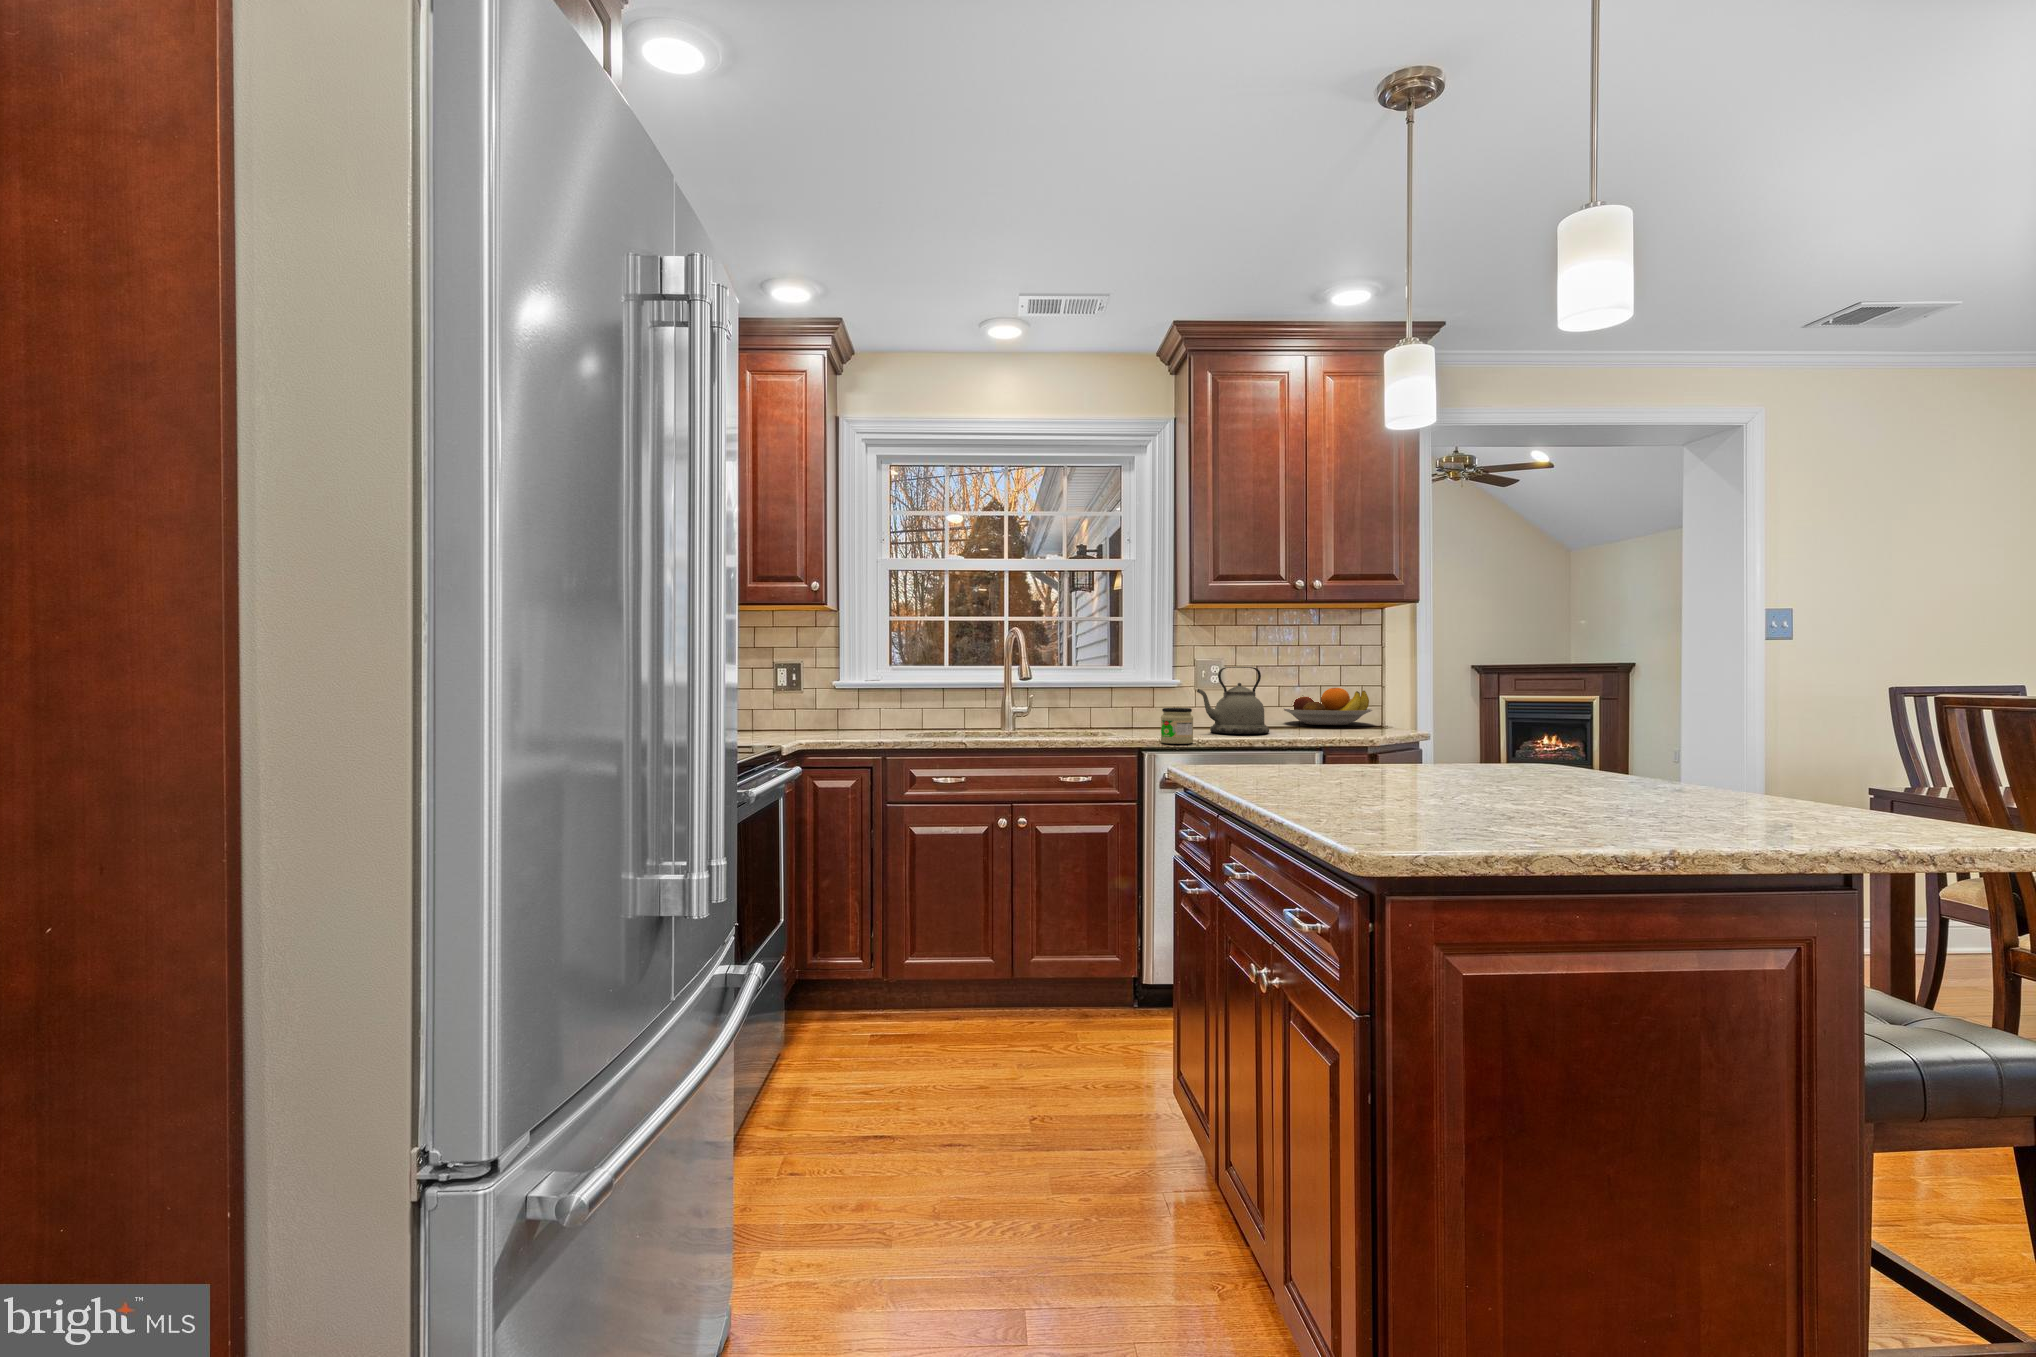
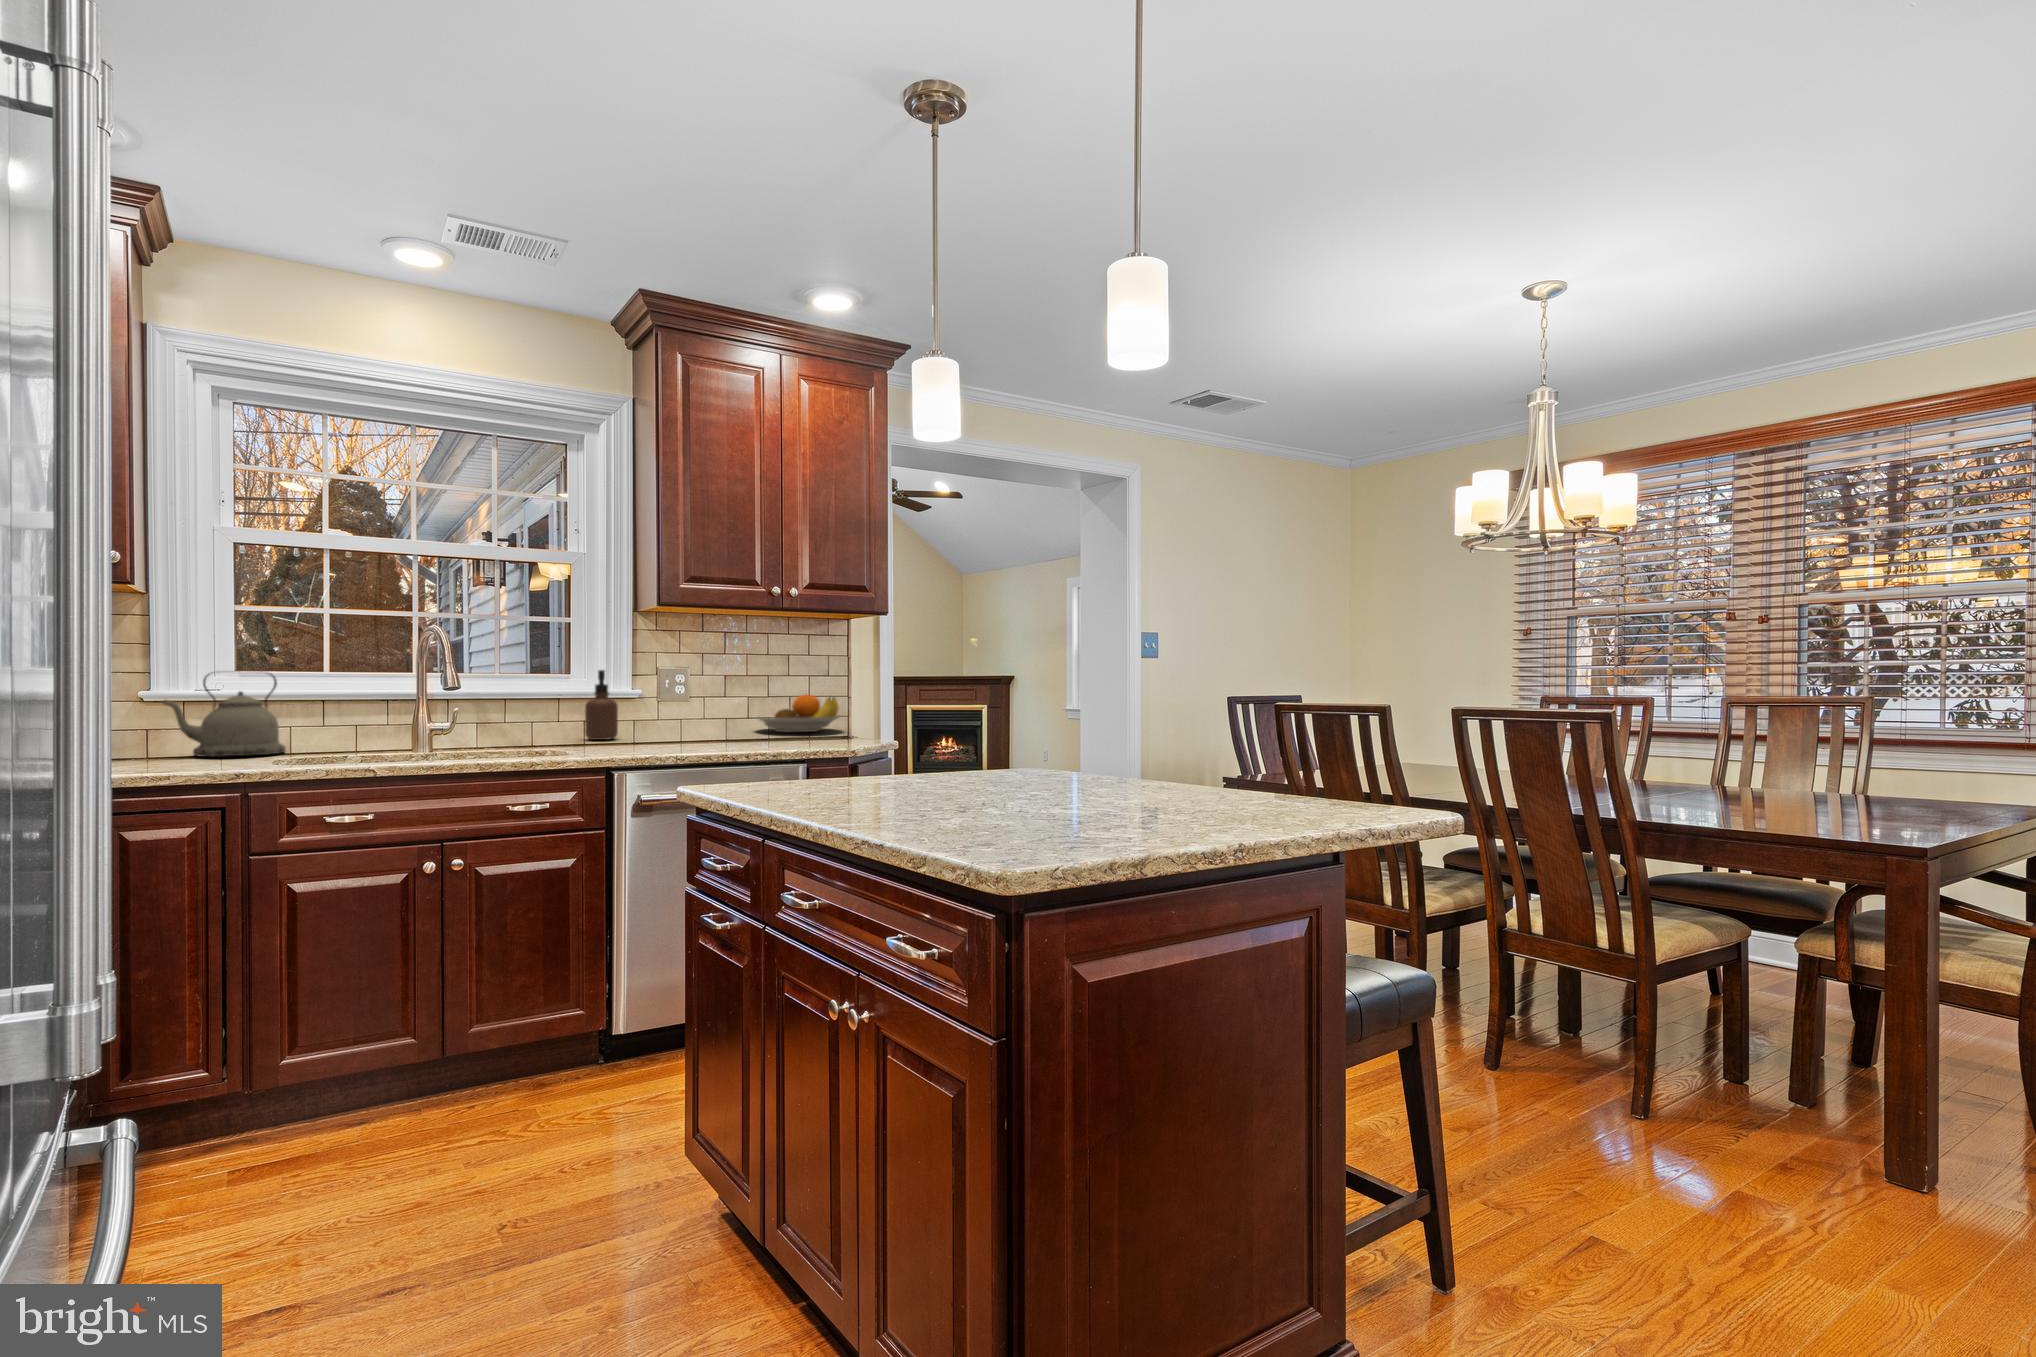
soap dispenser: none [1132,664,1158,726] -> present [585,670,618,740]
kettle: present [1197,667,1269,734] -> present [164,674,286,757]
jar: present [1161,708,1193,744] -> none [633,719,671,759]

